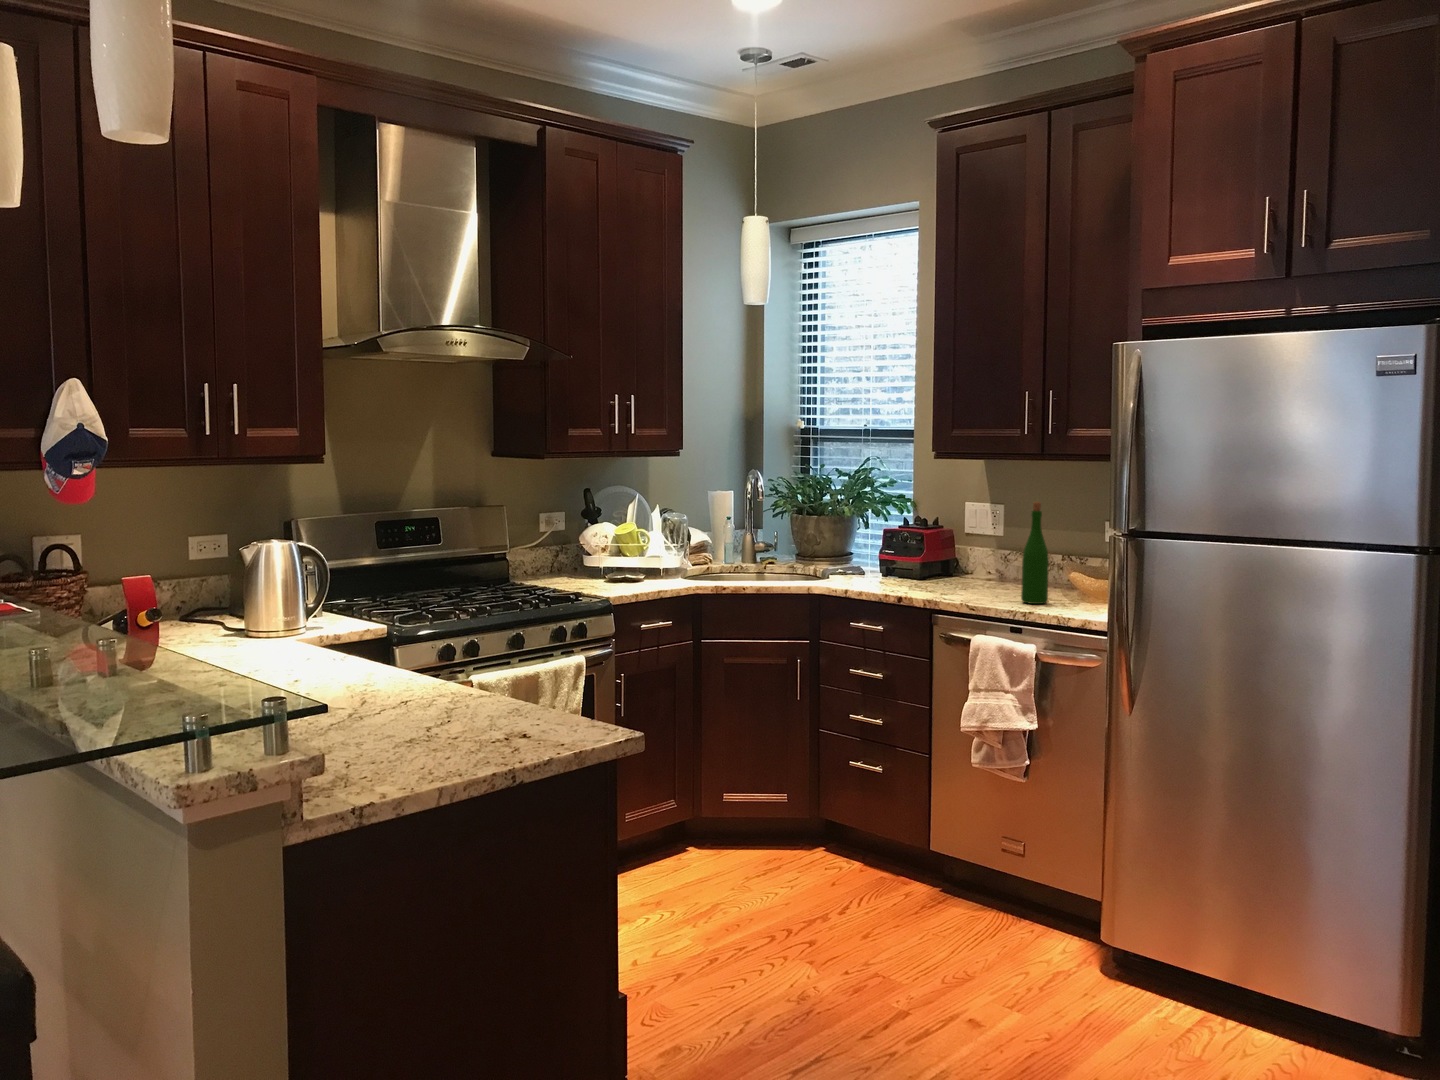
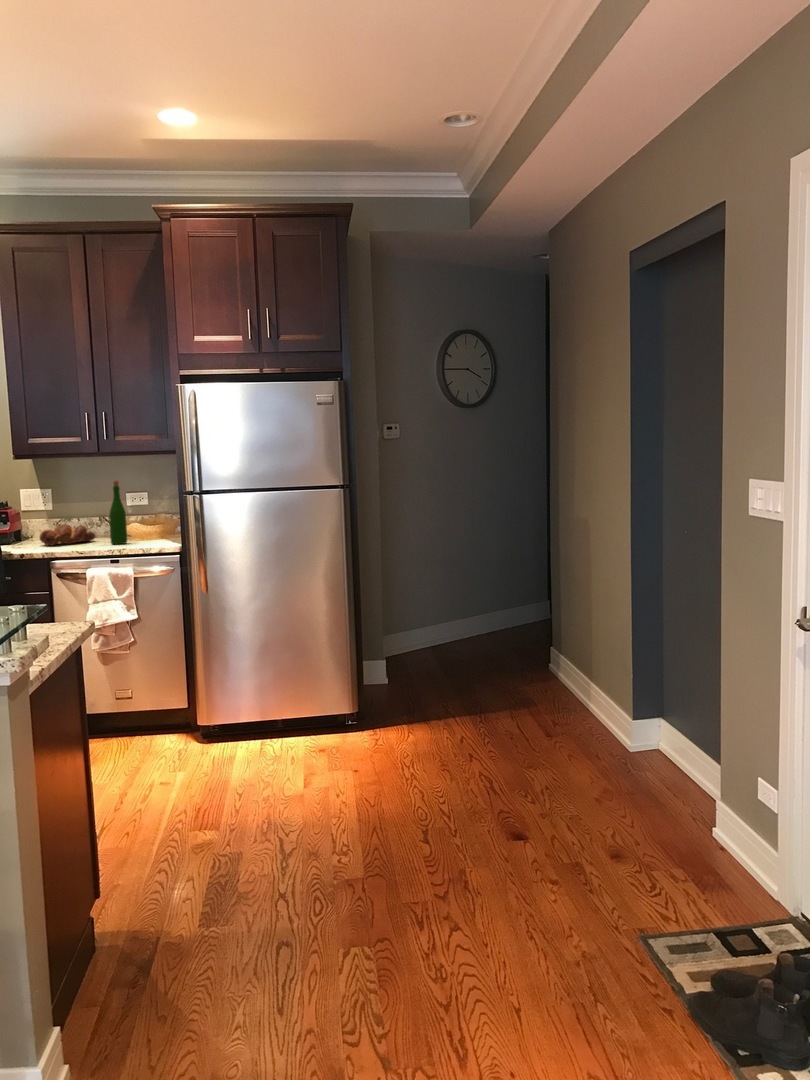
bread loaf: none [938,562,1022,592] -> present [40,525,96,545]

